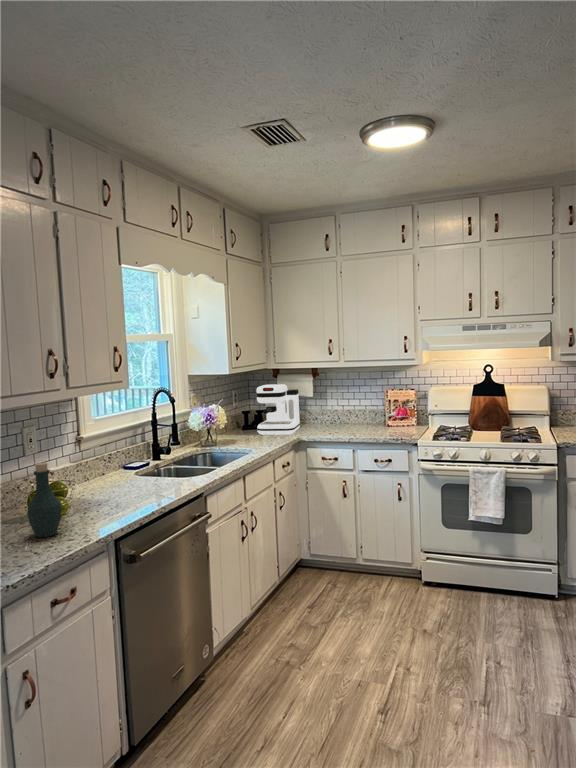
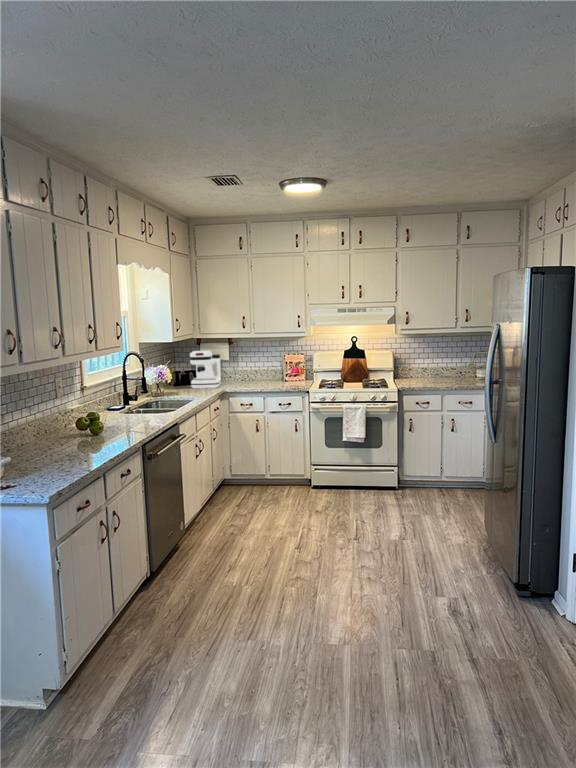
bottle: present [27,462,62,537] -> none [87,397,108,443]

